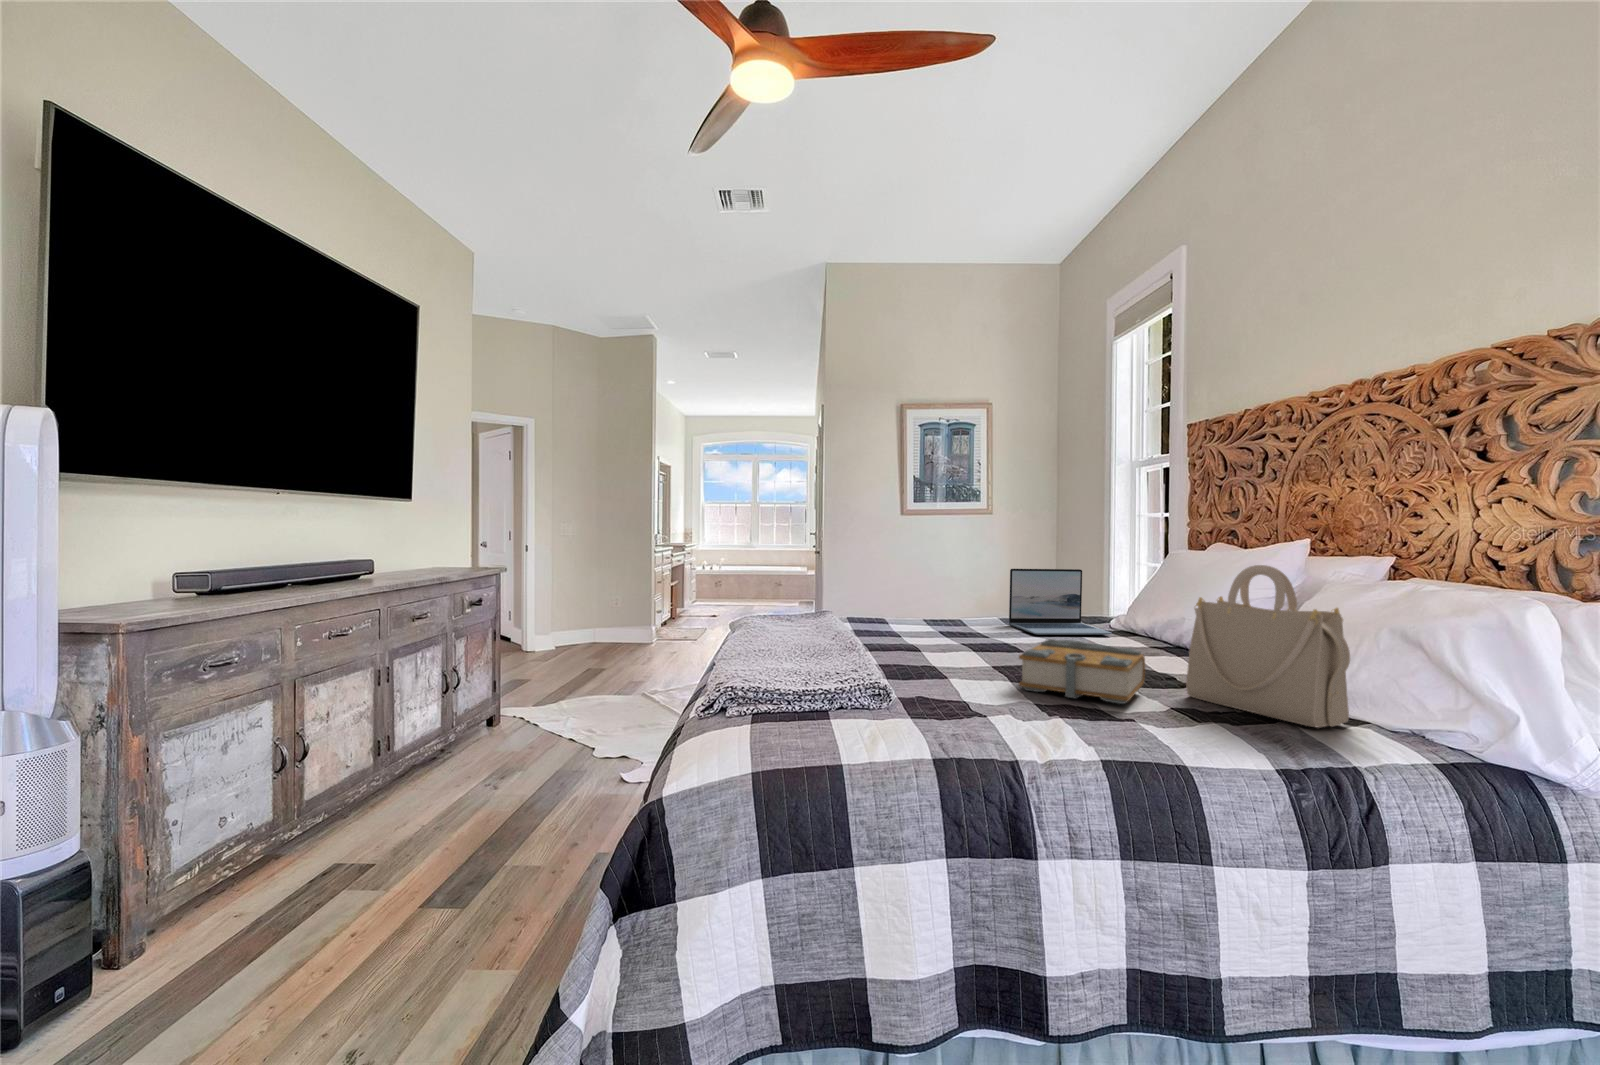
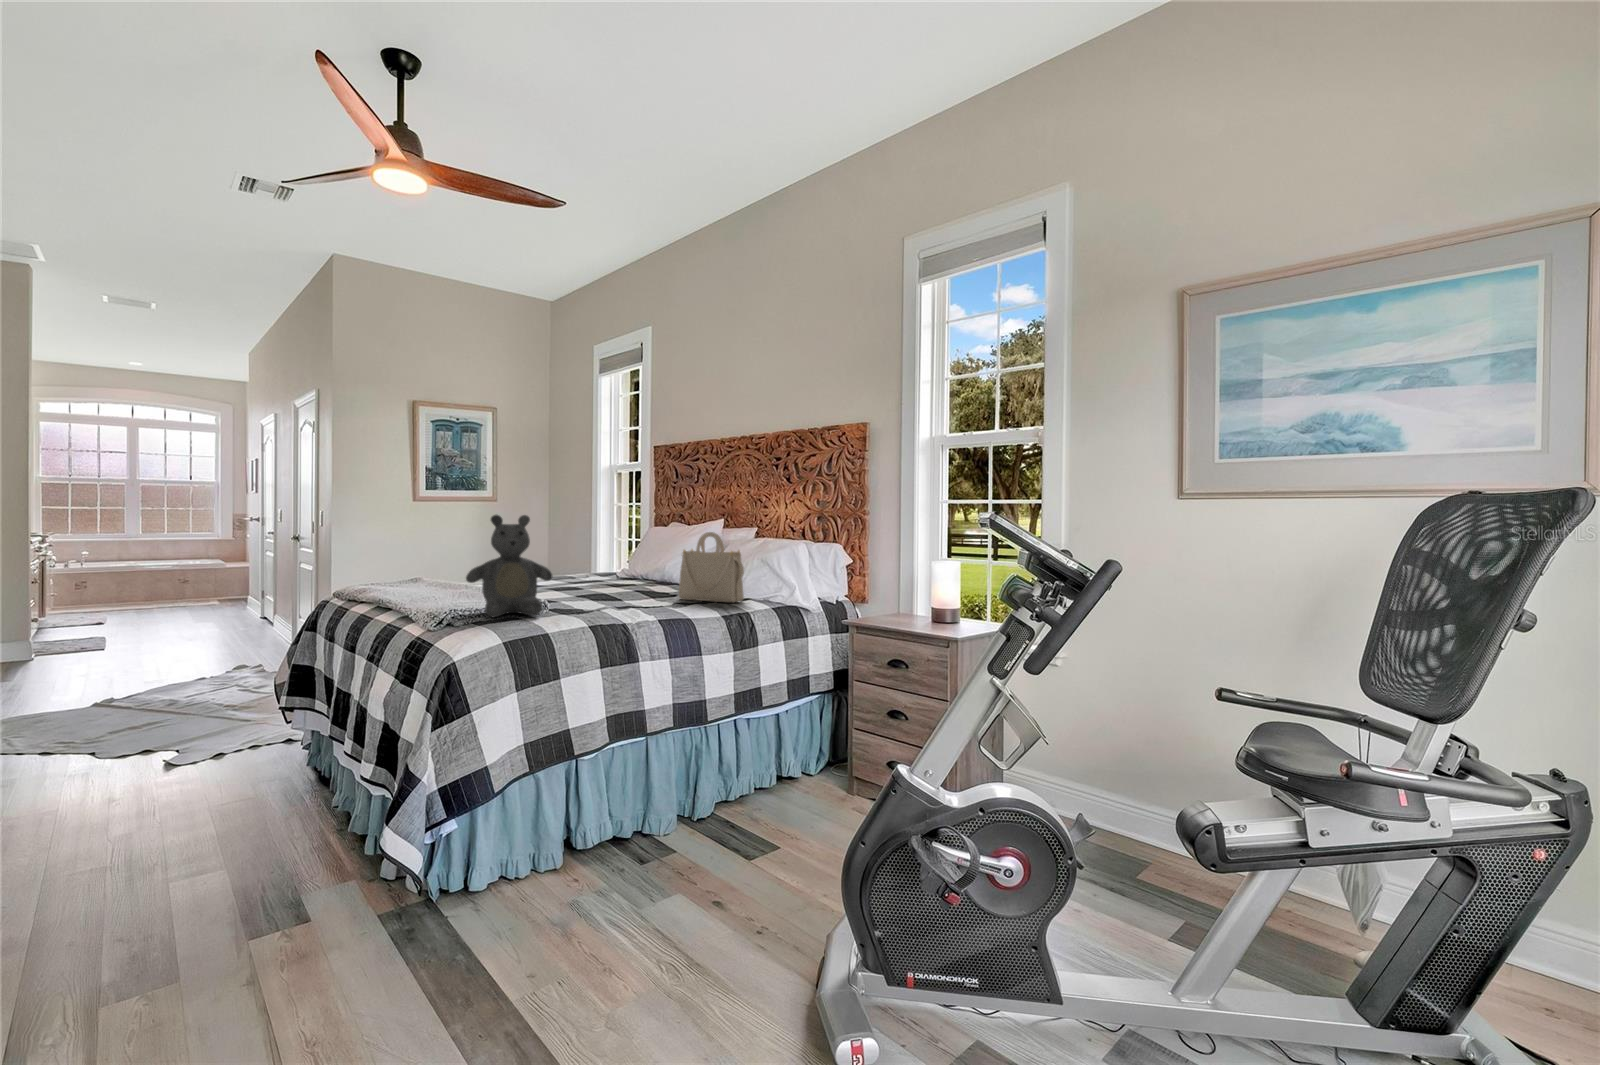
teddy bear: none [770,525,907,712] -> present [466,515,552,617]
laptop: present [1009,569,1112,635] -> none [560,541,625,583]
book: present [1019,639,1145,704] -> none [602,576,660,603]

